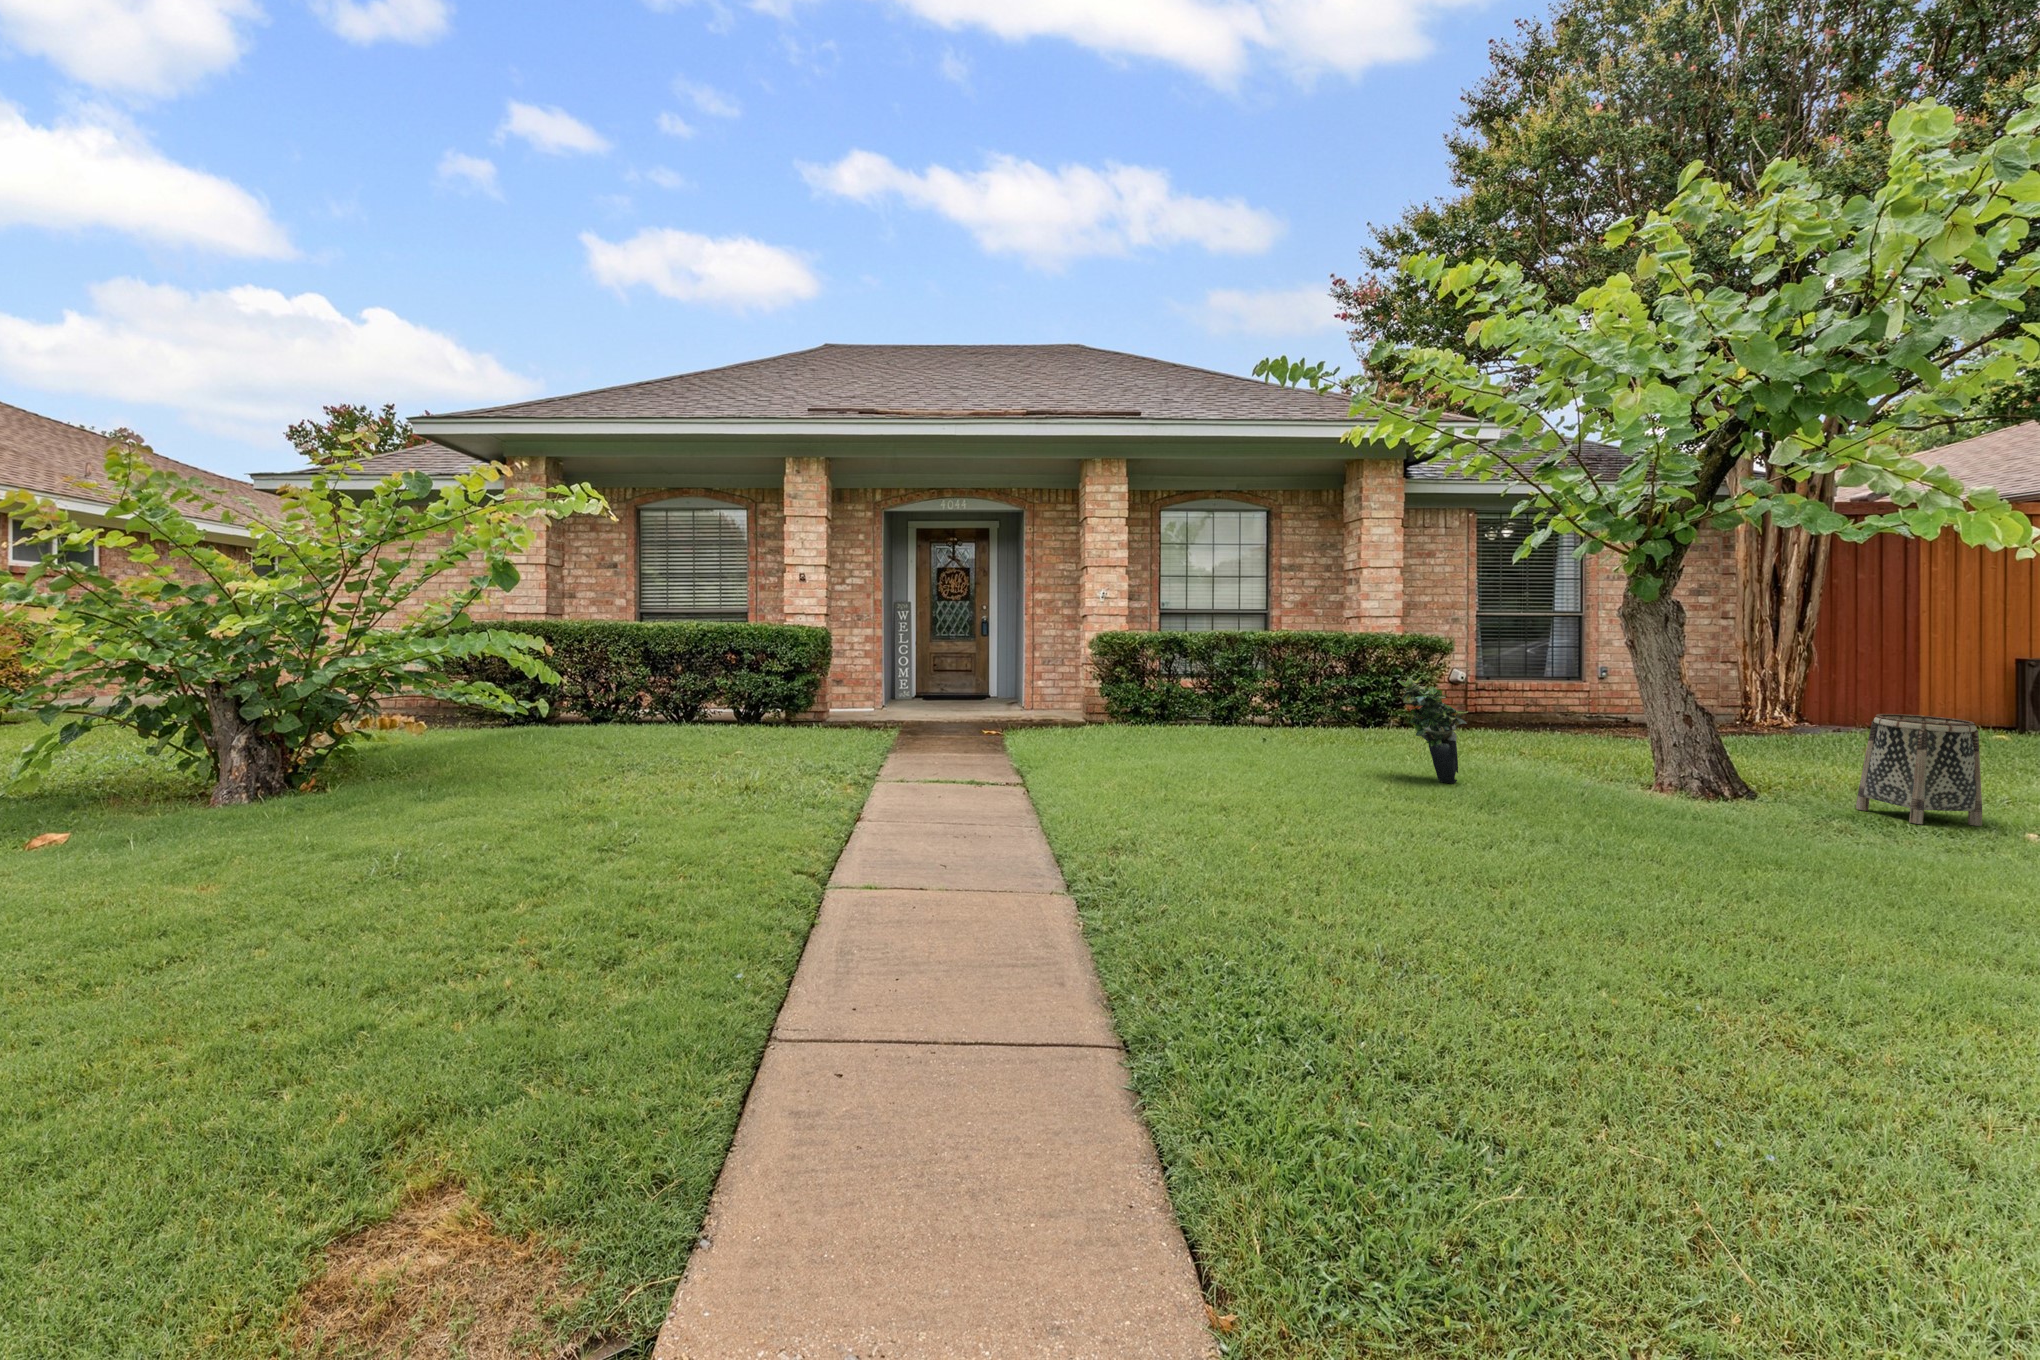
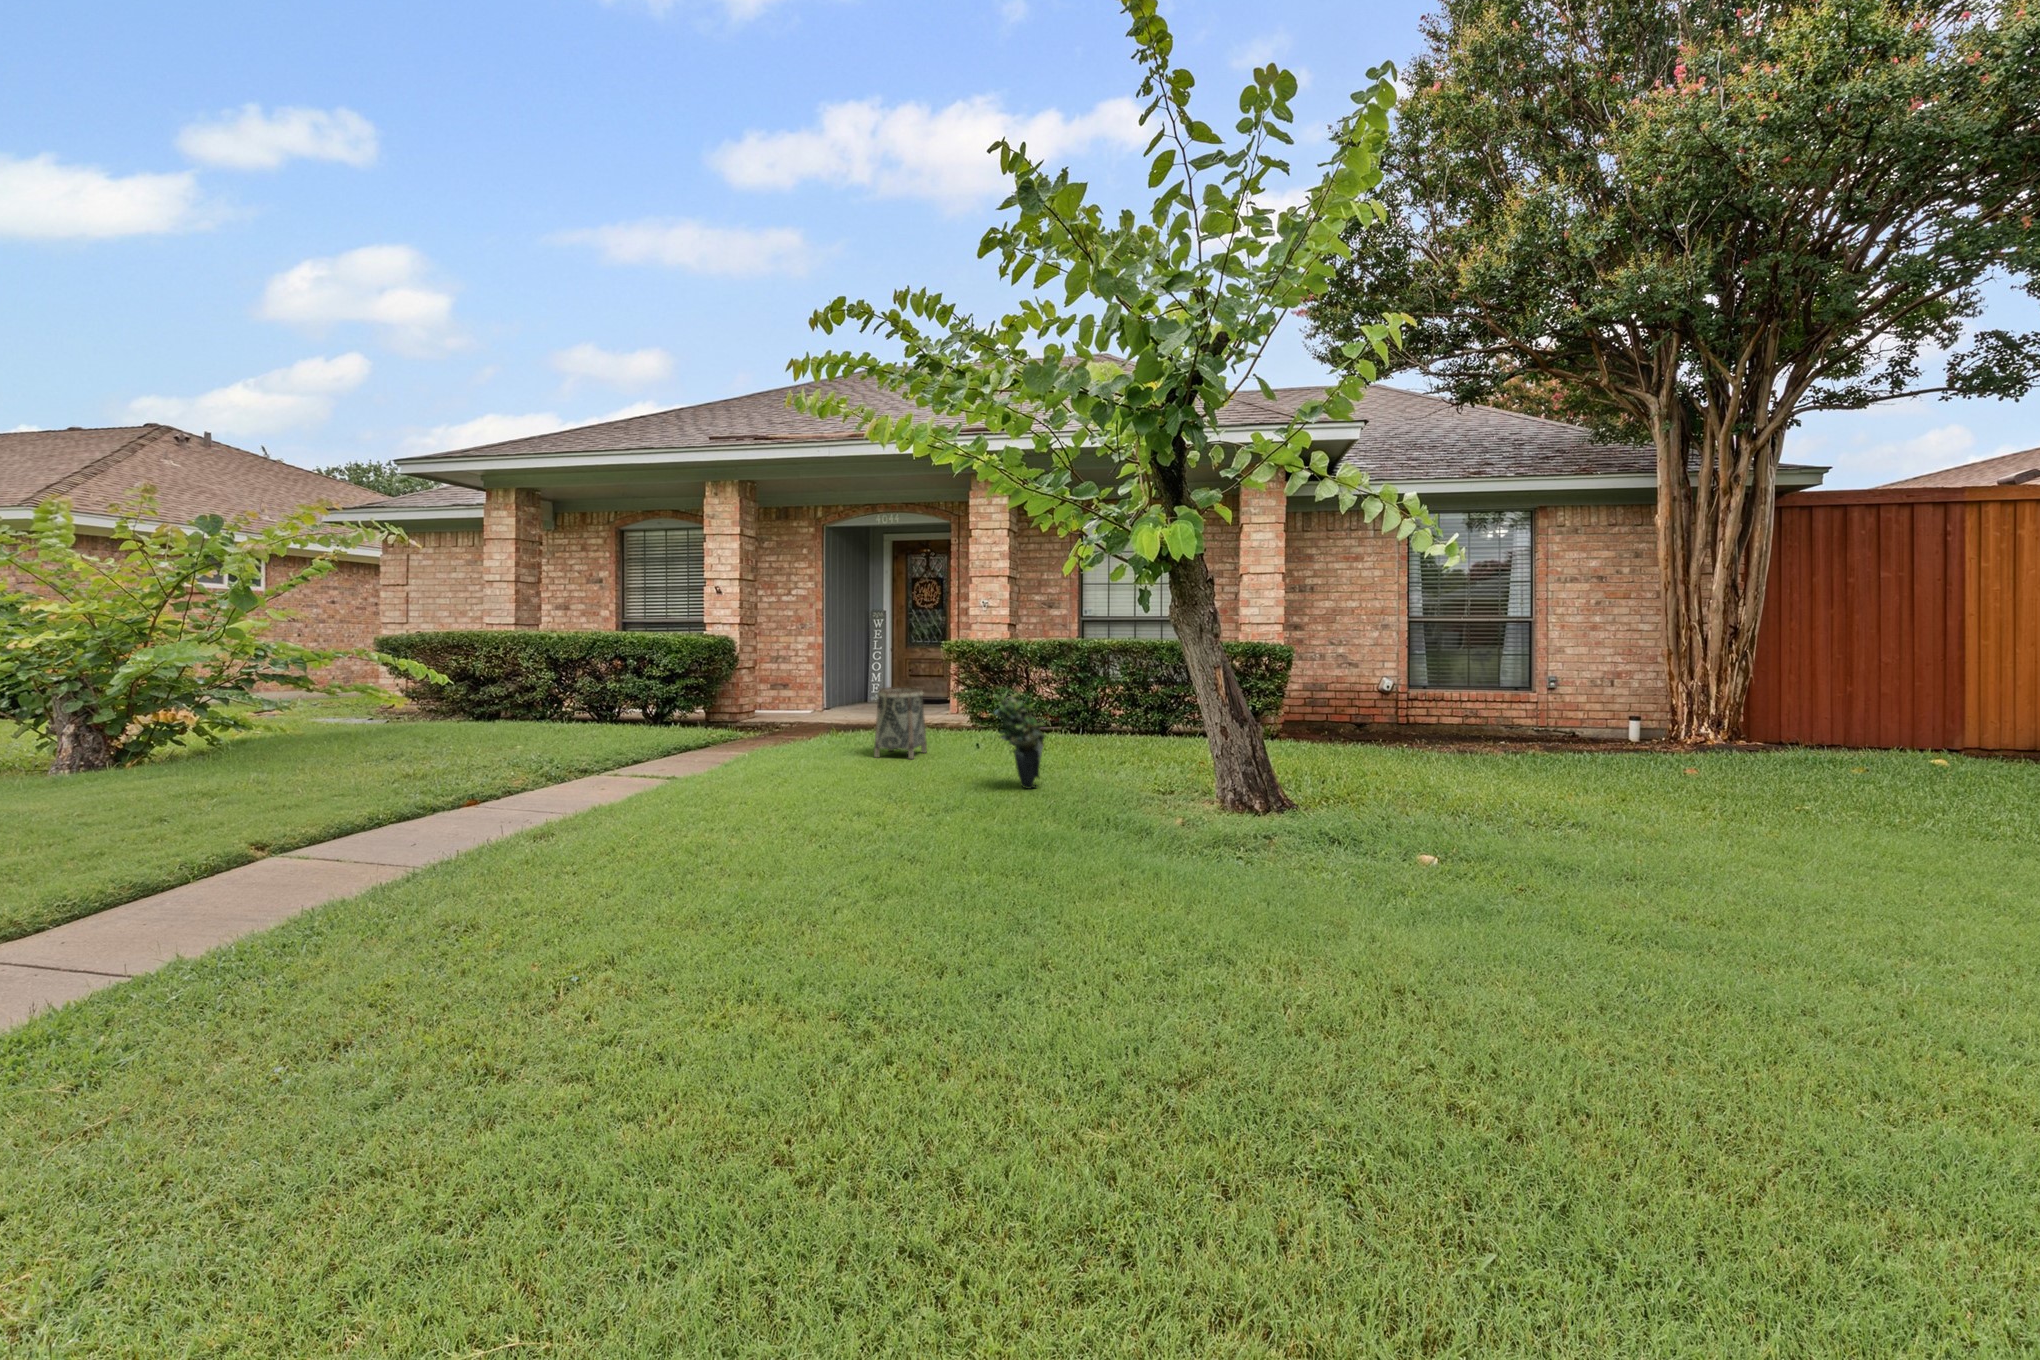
basket: present [1856,714,1982,826] -> present [874,687,927,759]

